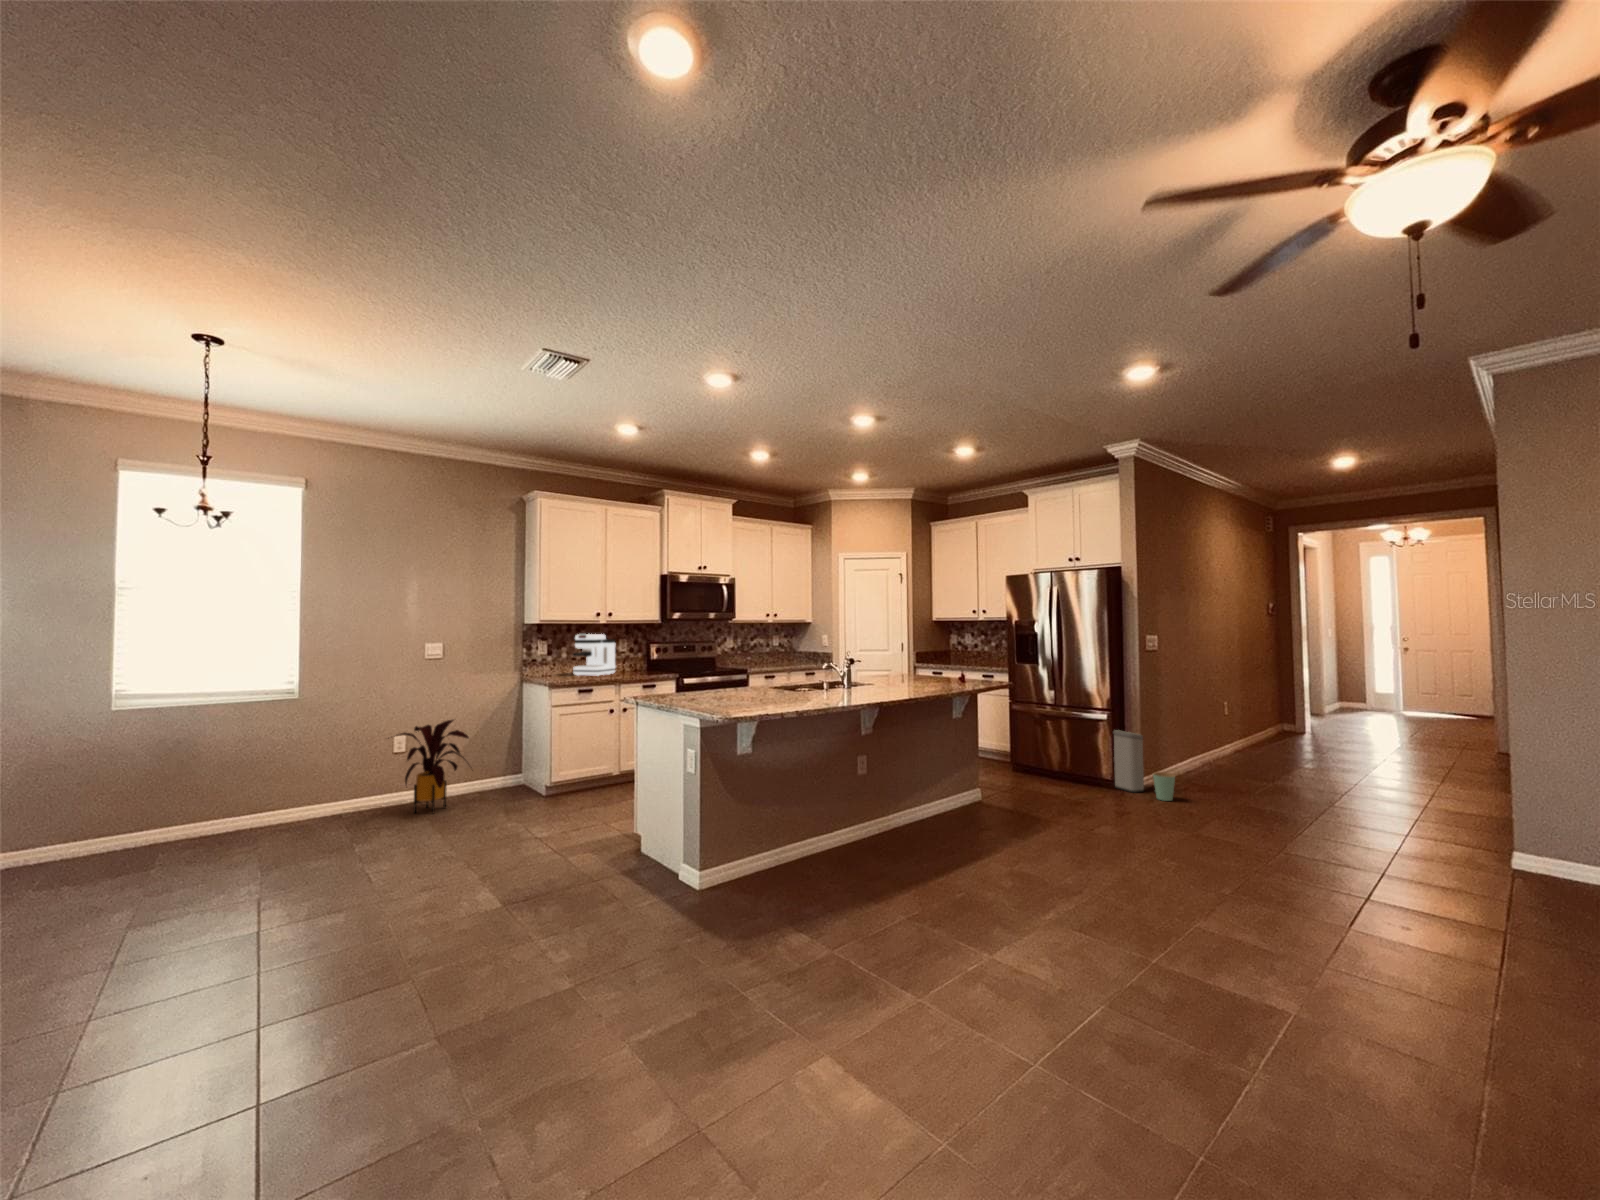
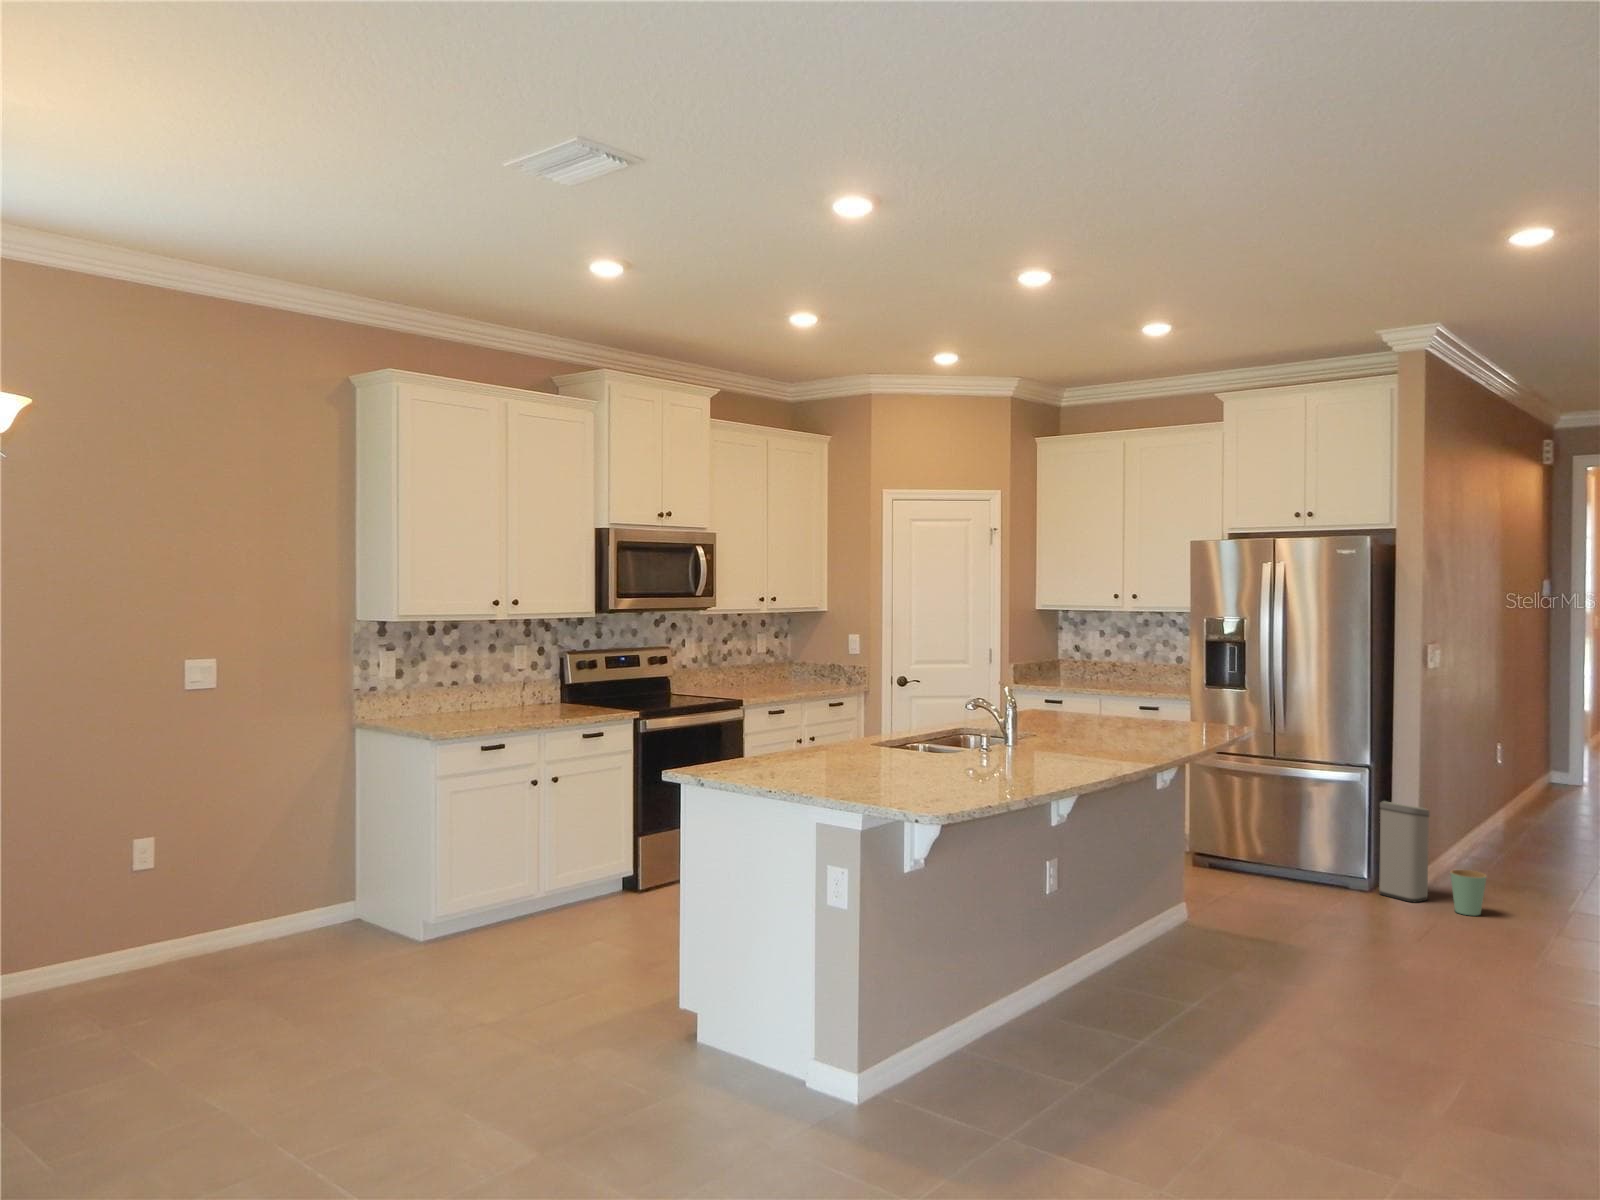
coffee maker: present [573,634,616,676] -> none [449,639,524,719]
house plant: present [388,720,469,813] -> none [129,807,301,991]

